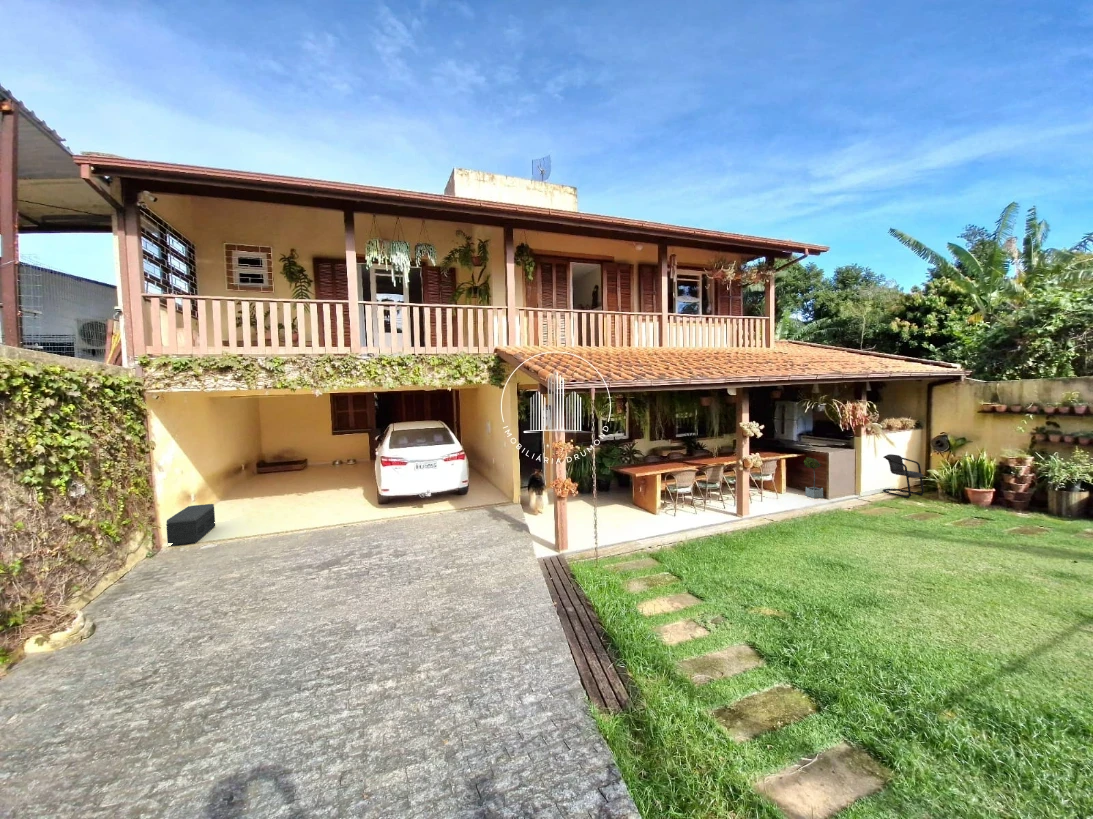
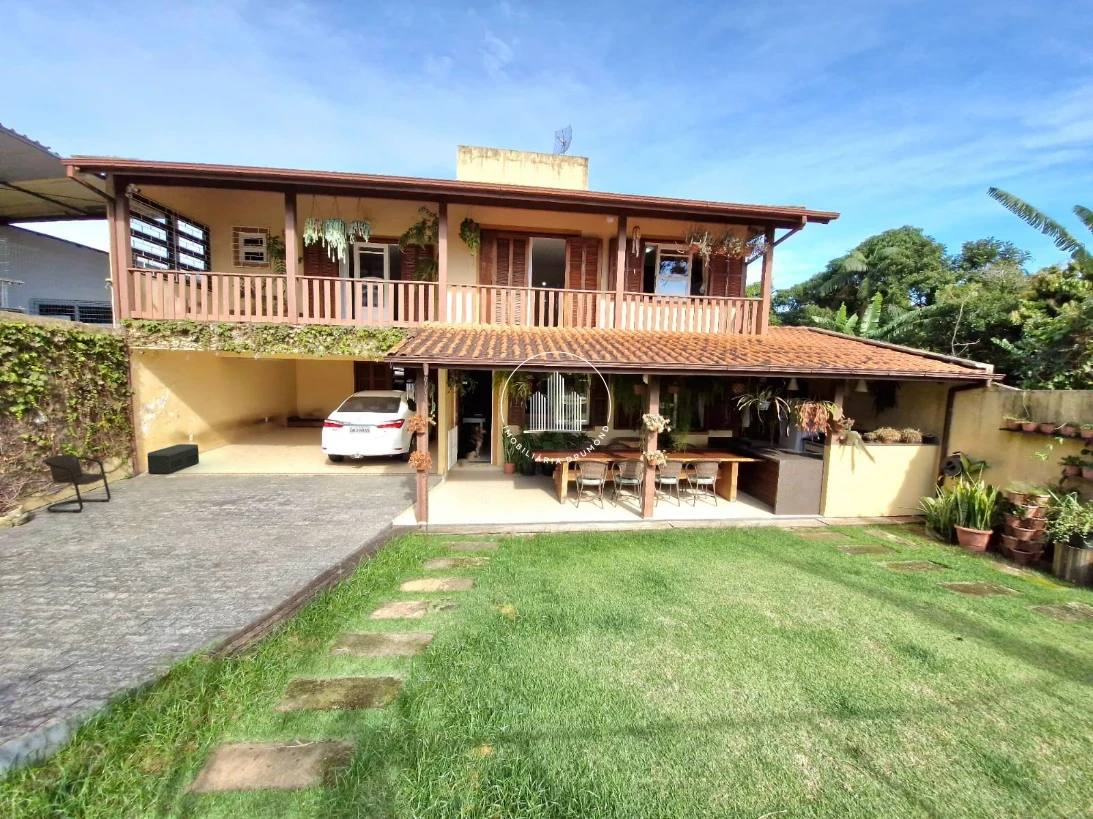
chair: present [883,454,924,498] -> present [42,454,111,513]
potted tree: present [804,457,823,498] -> none [750,463,772,511]

